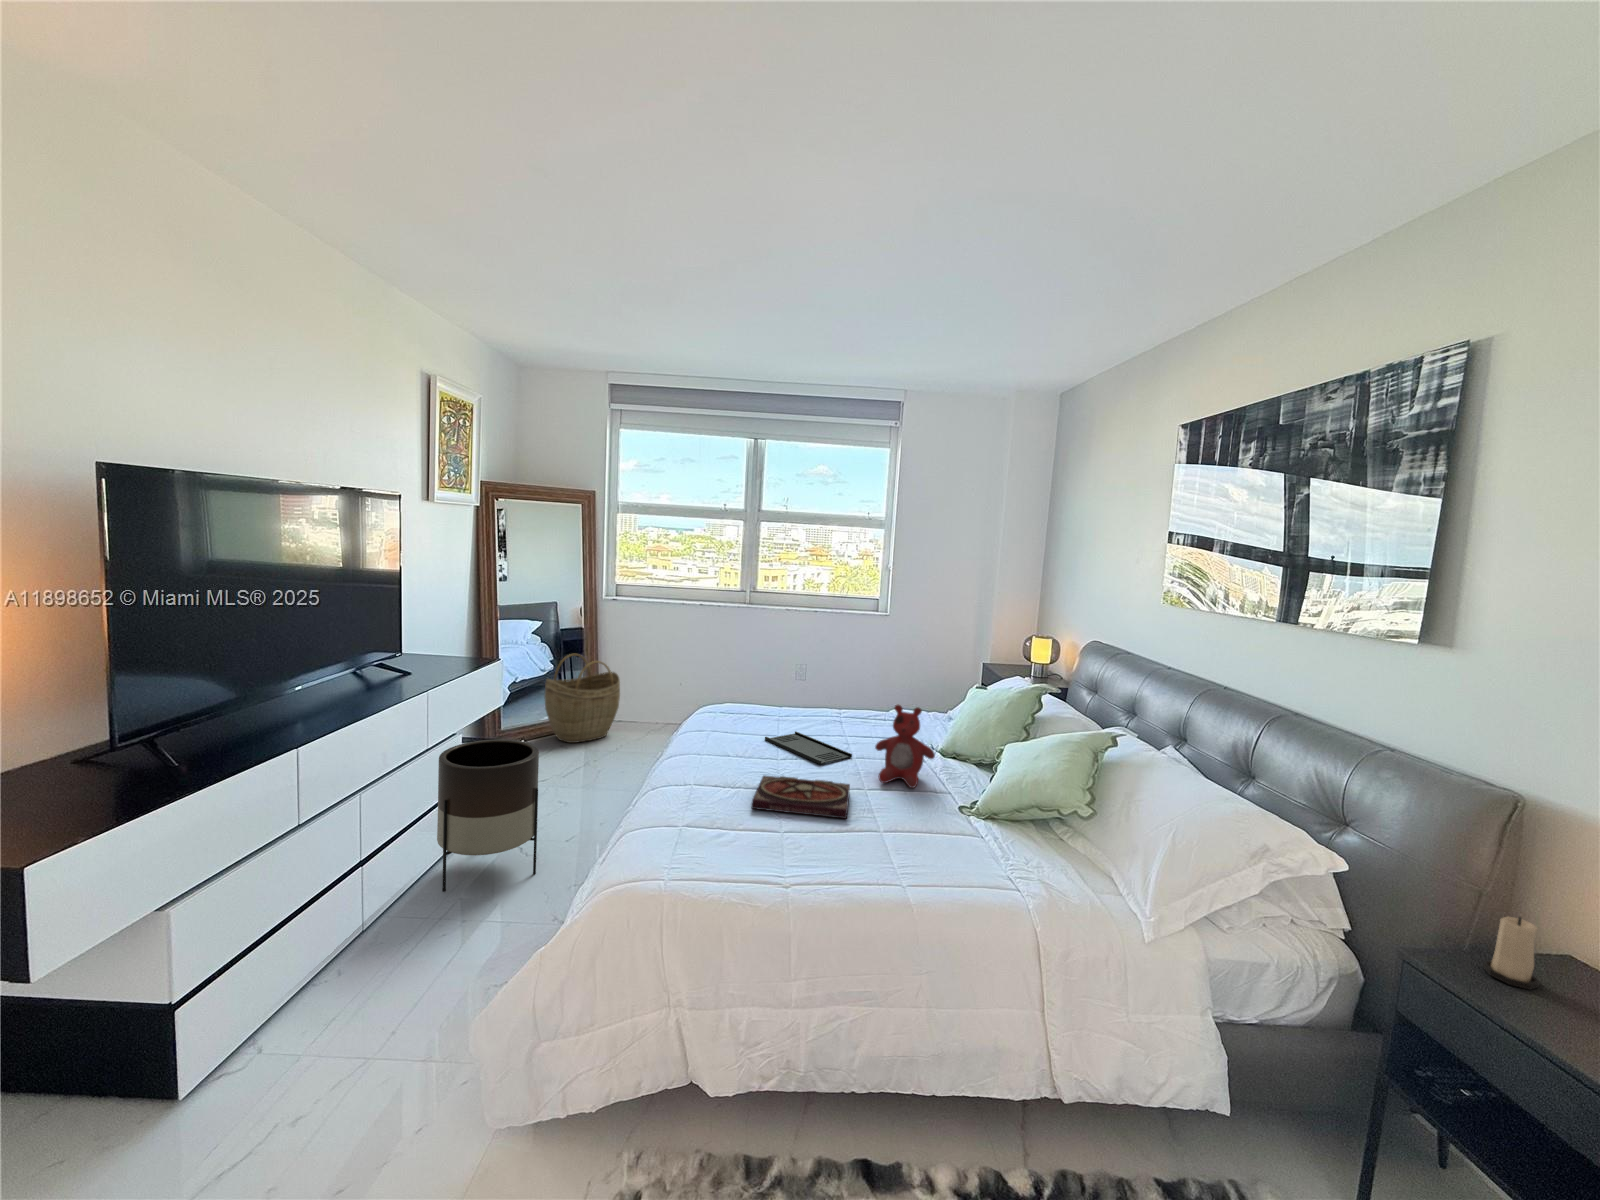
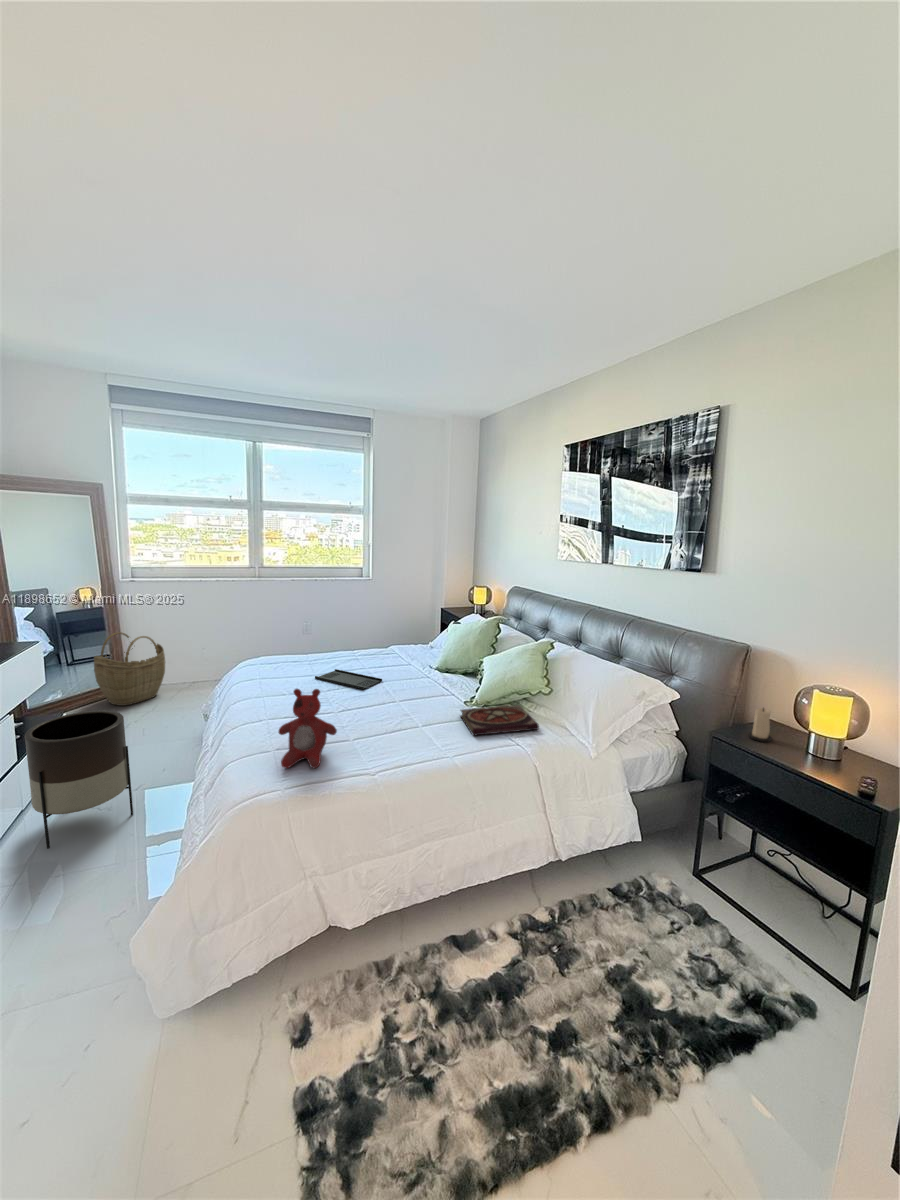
stuffed bear: present [875,705,935,788] -> present [278,689,337,768]
book: present [751,776,850,819] -> present [460,705,539,735]

